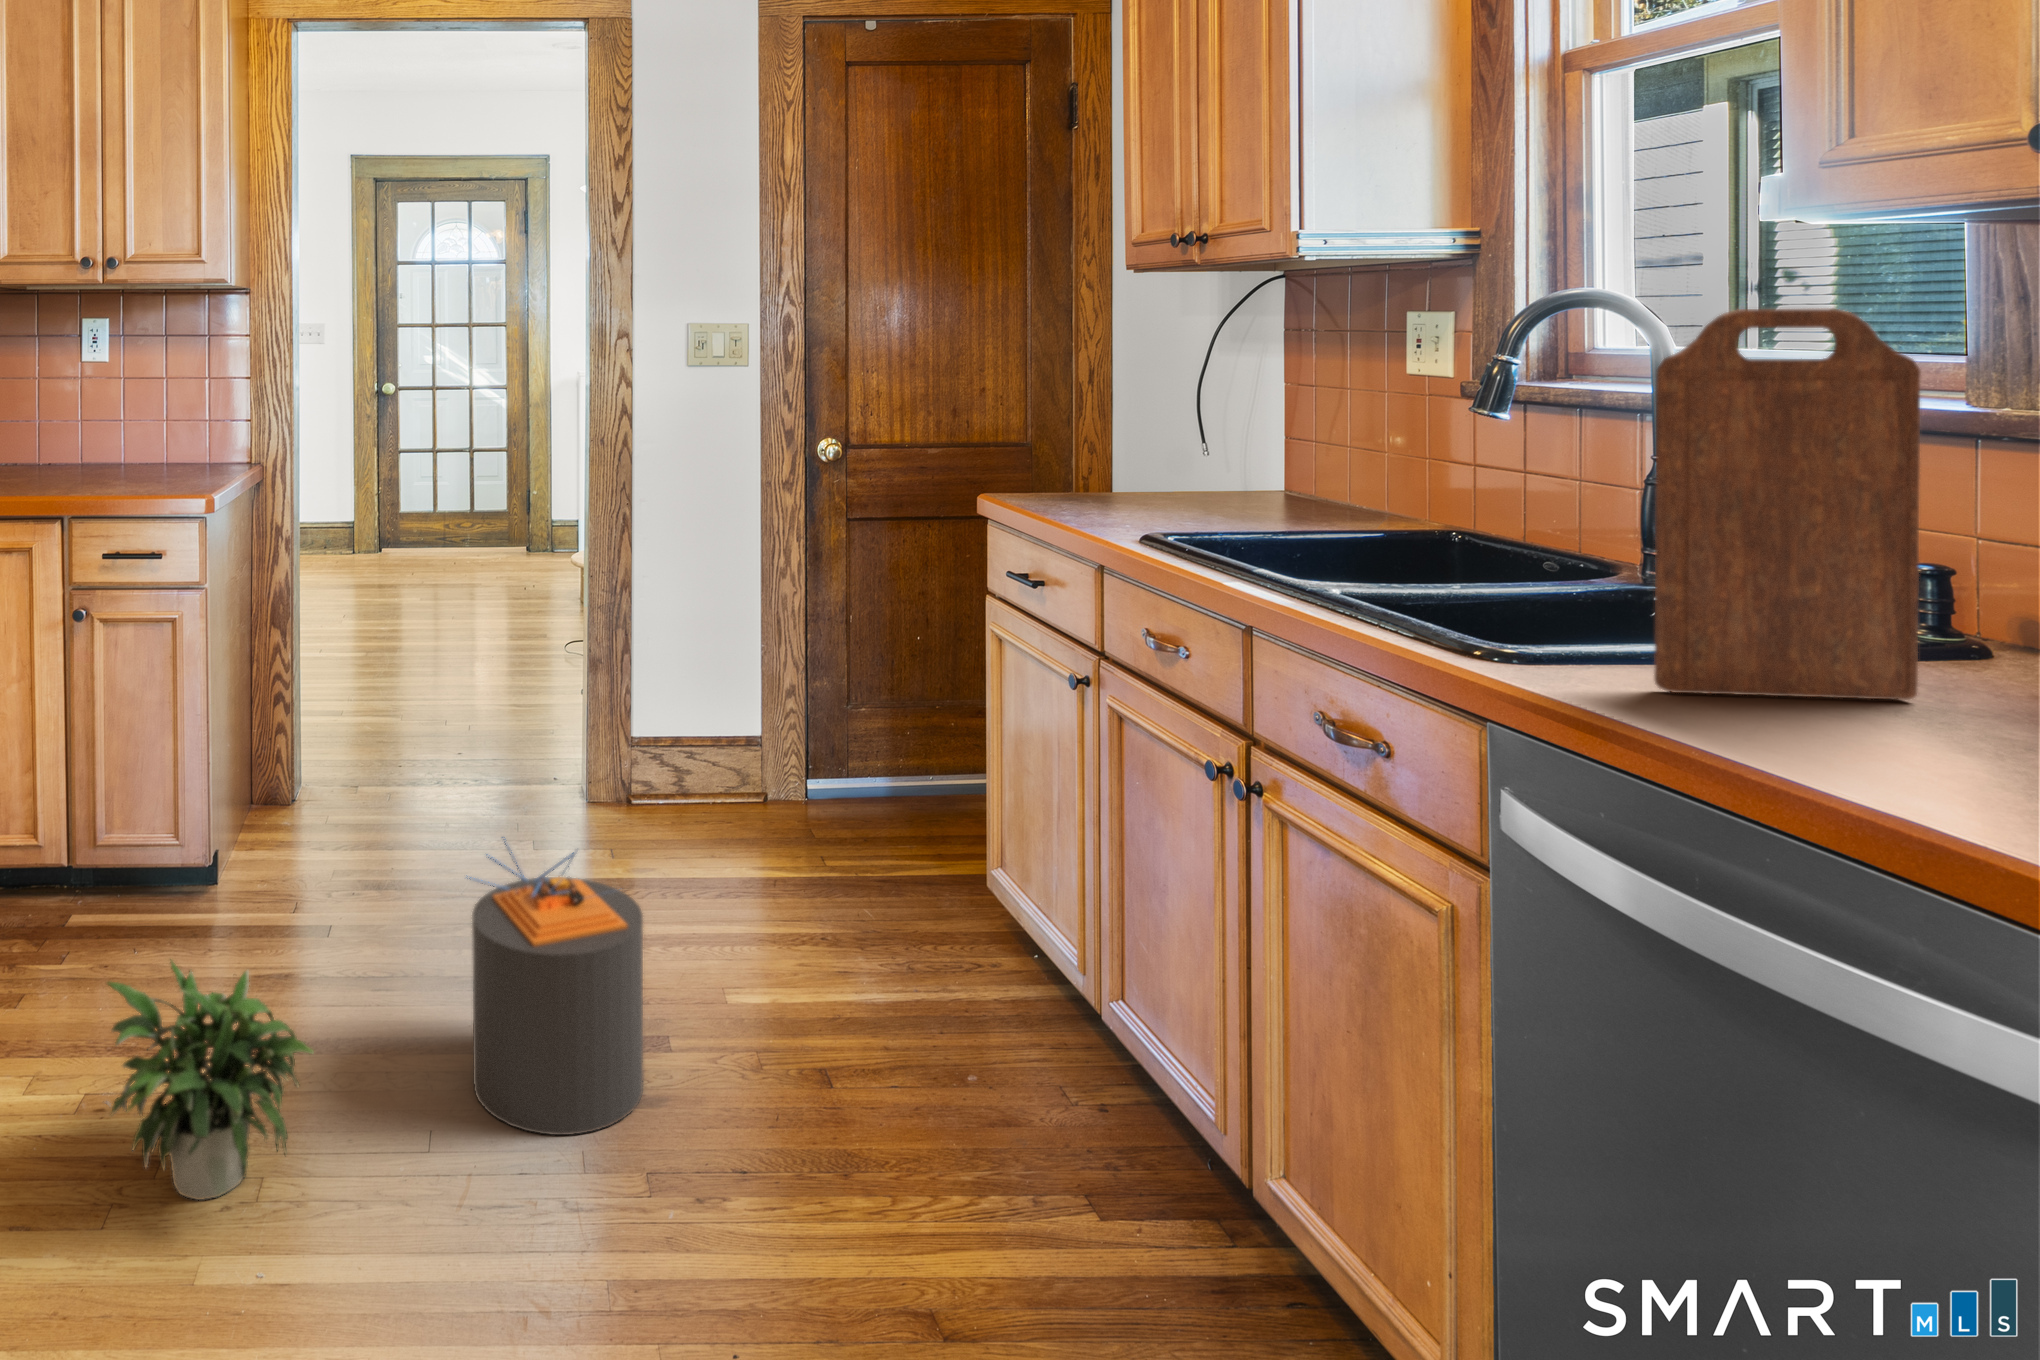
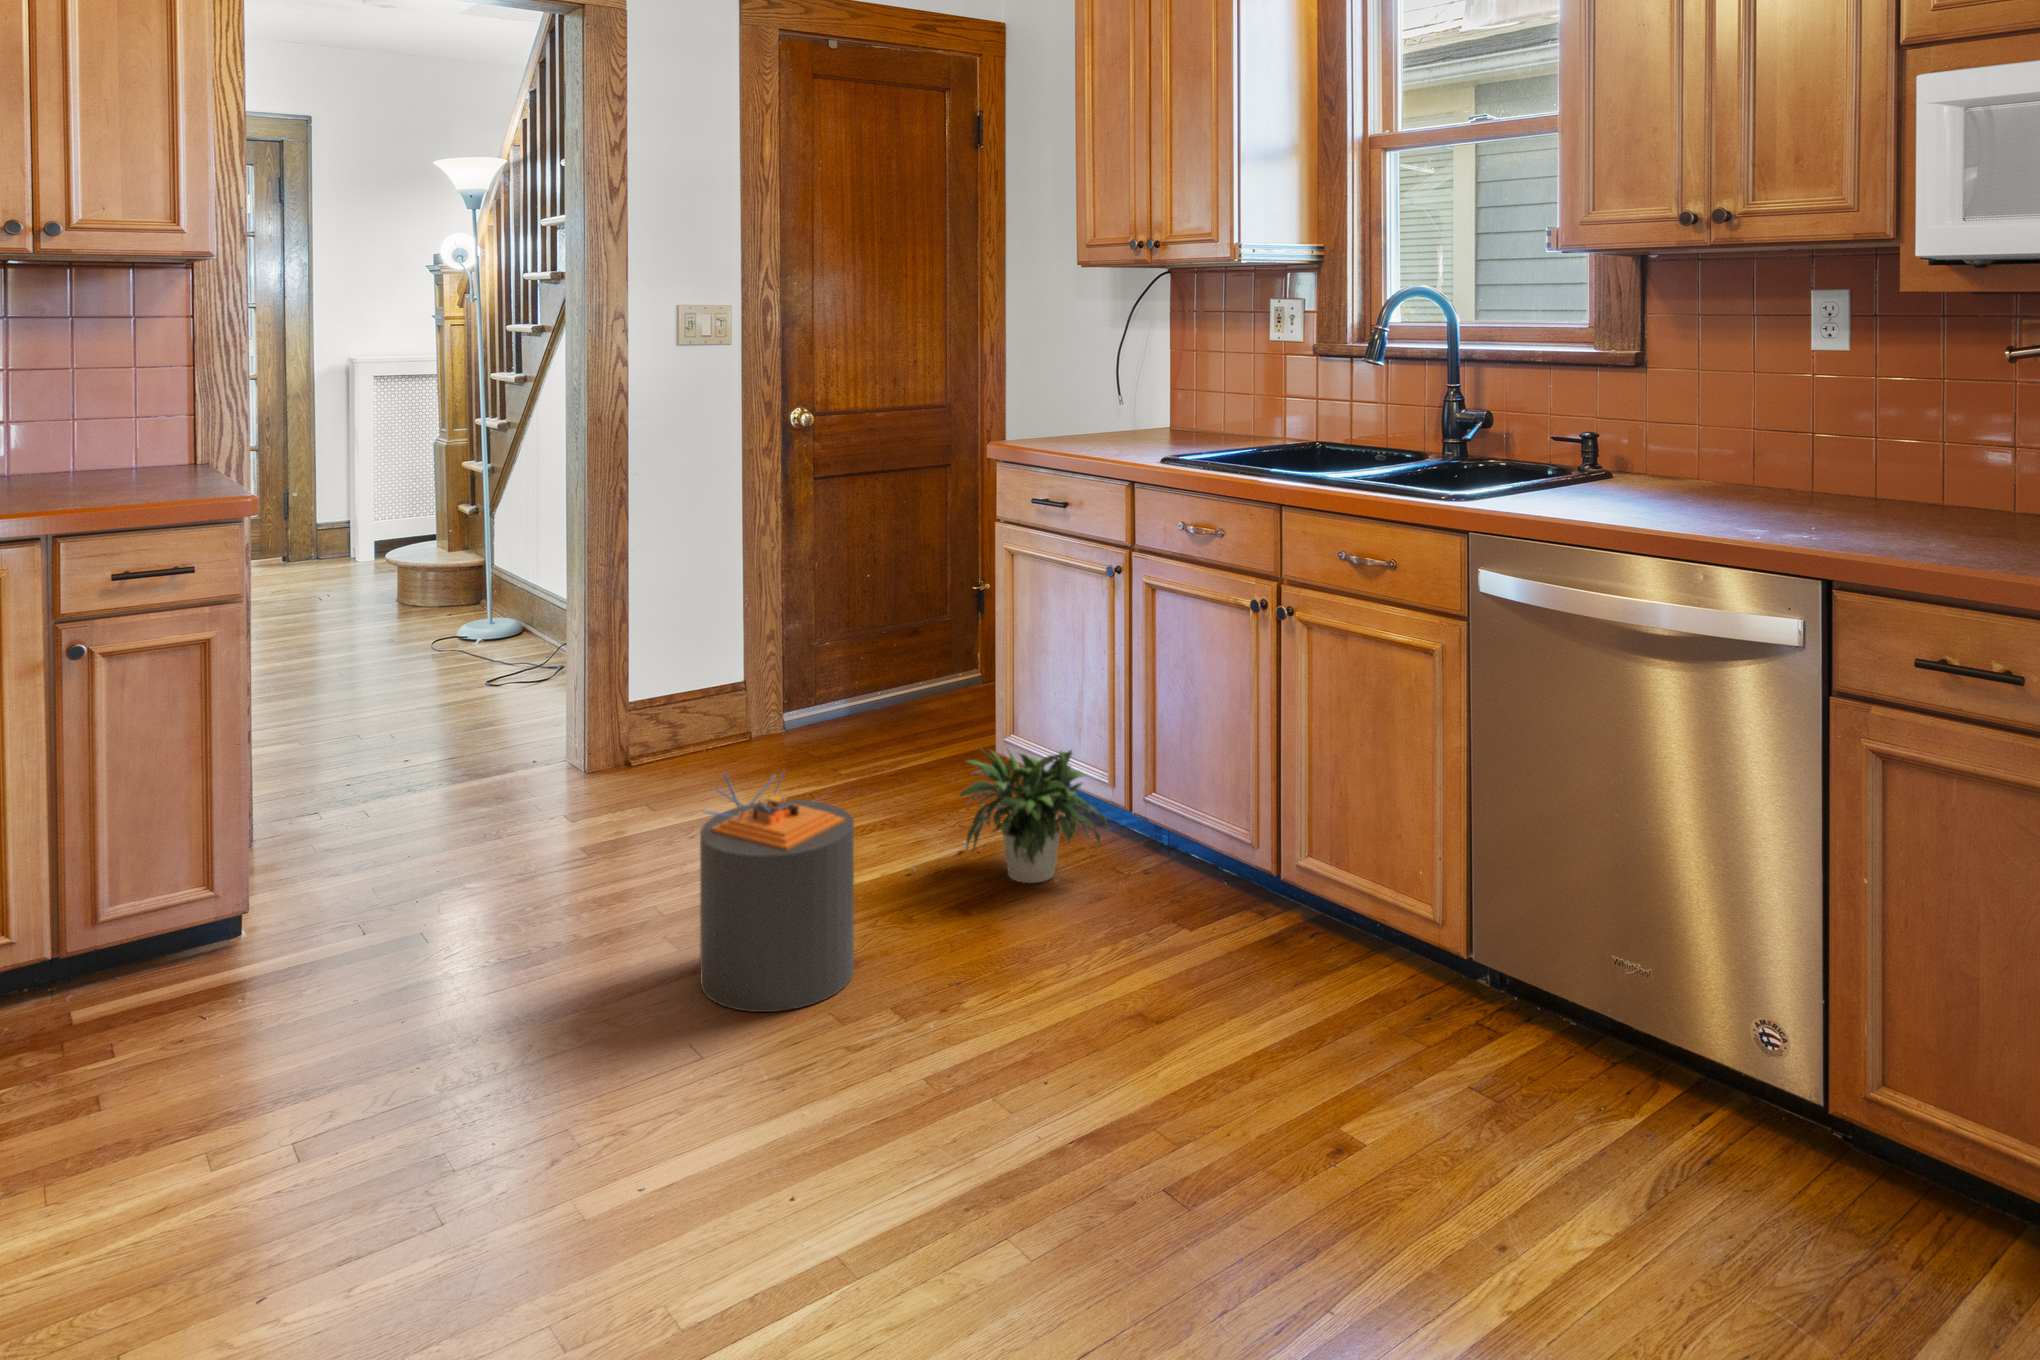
cutting board: present [1654,308,1921,700] -> none [1521,304,1606,502]
potted plant: present [105,961,313,1200] -> present [911,748,1107,883]

